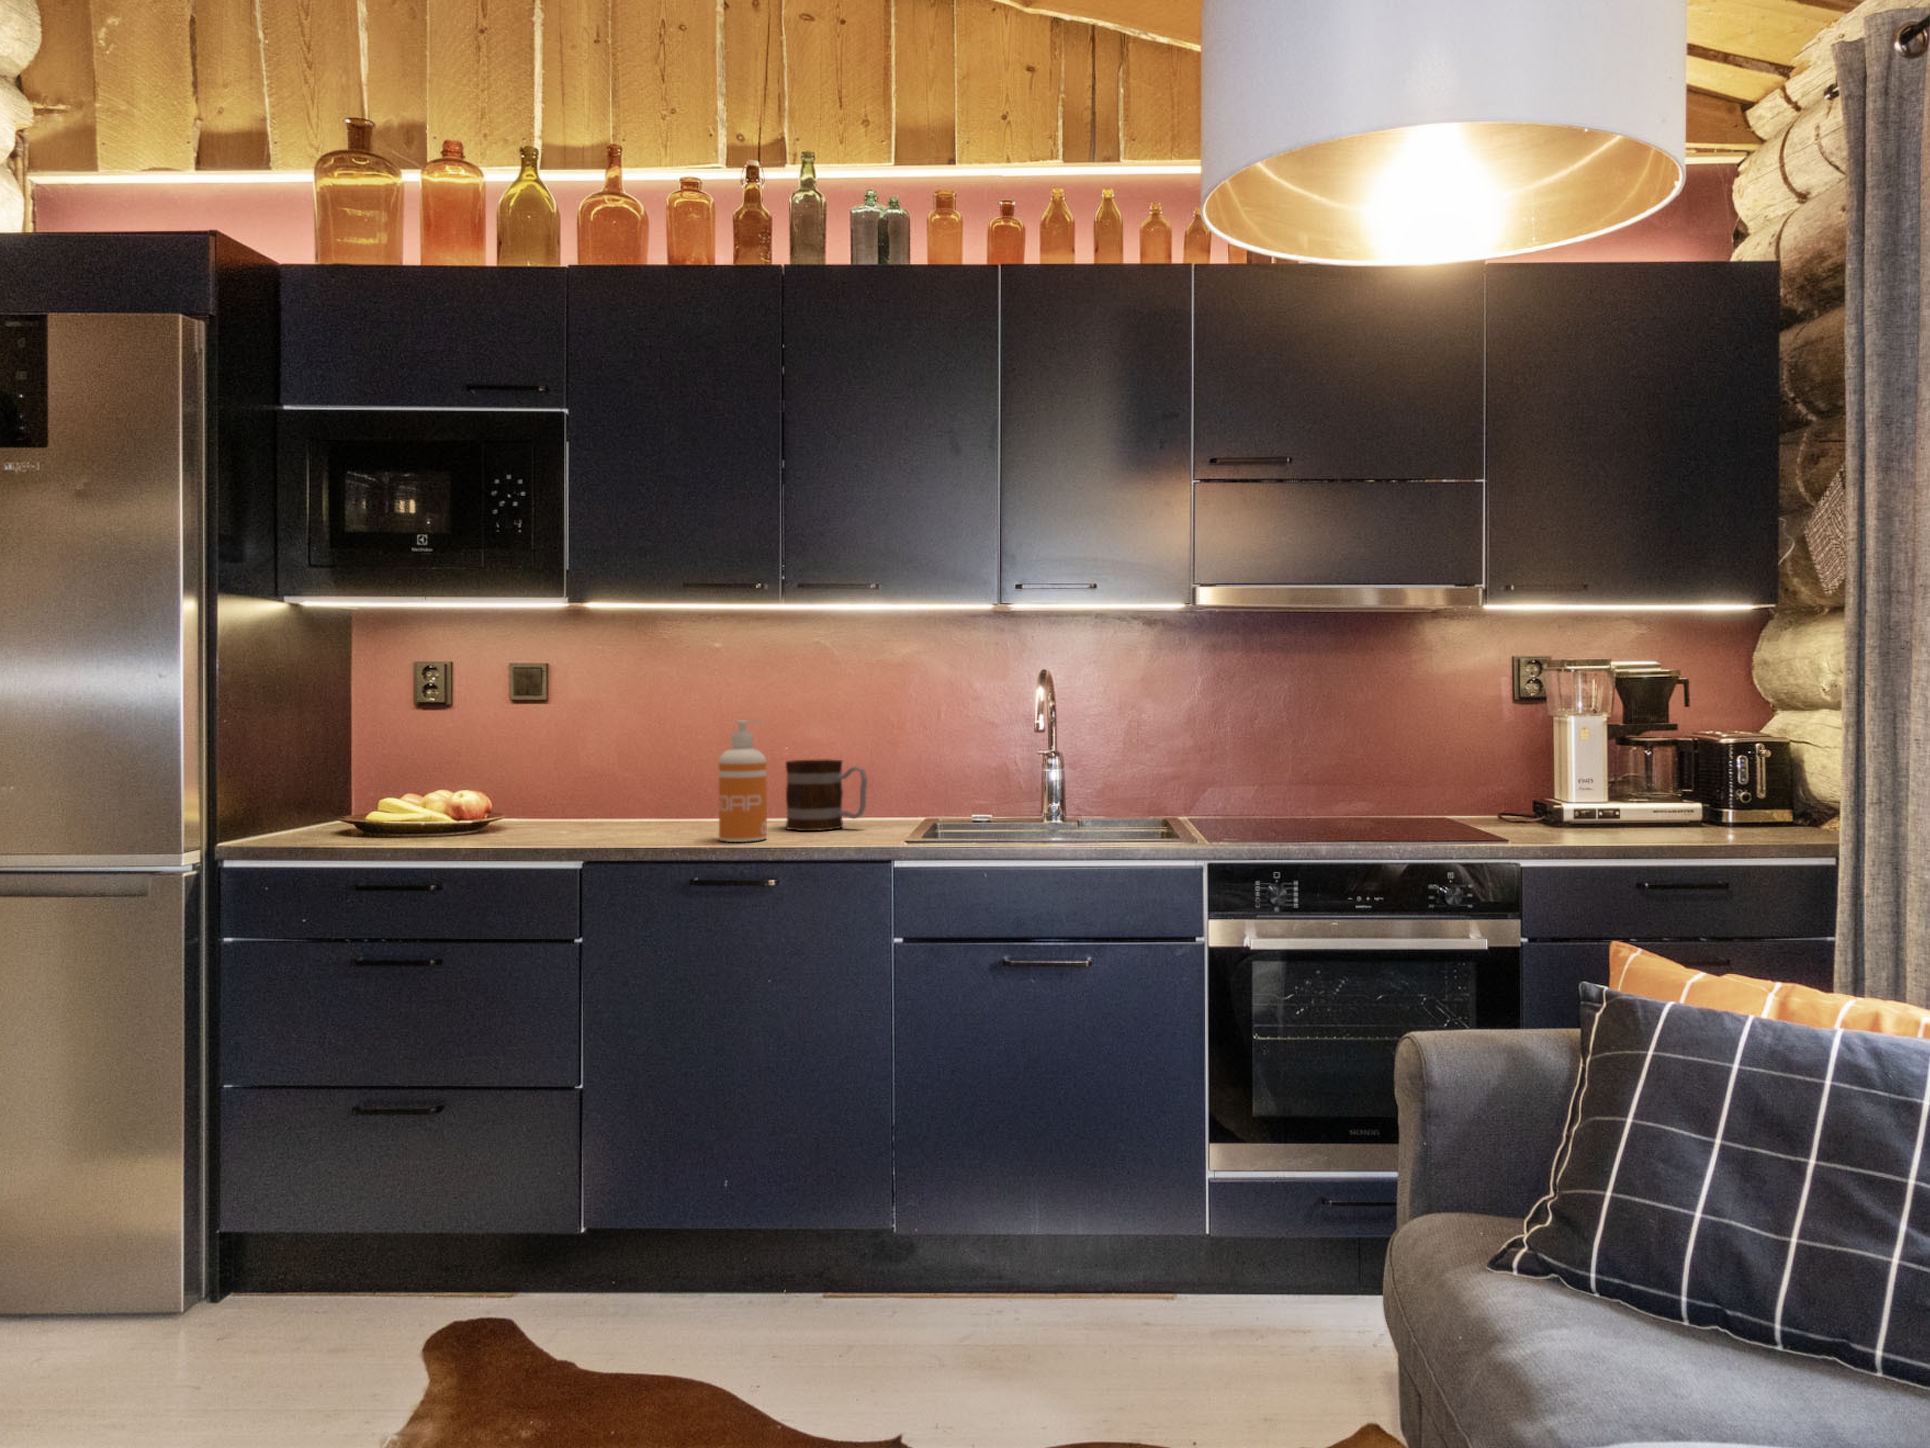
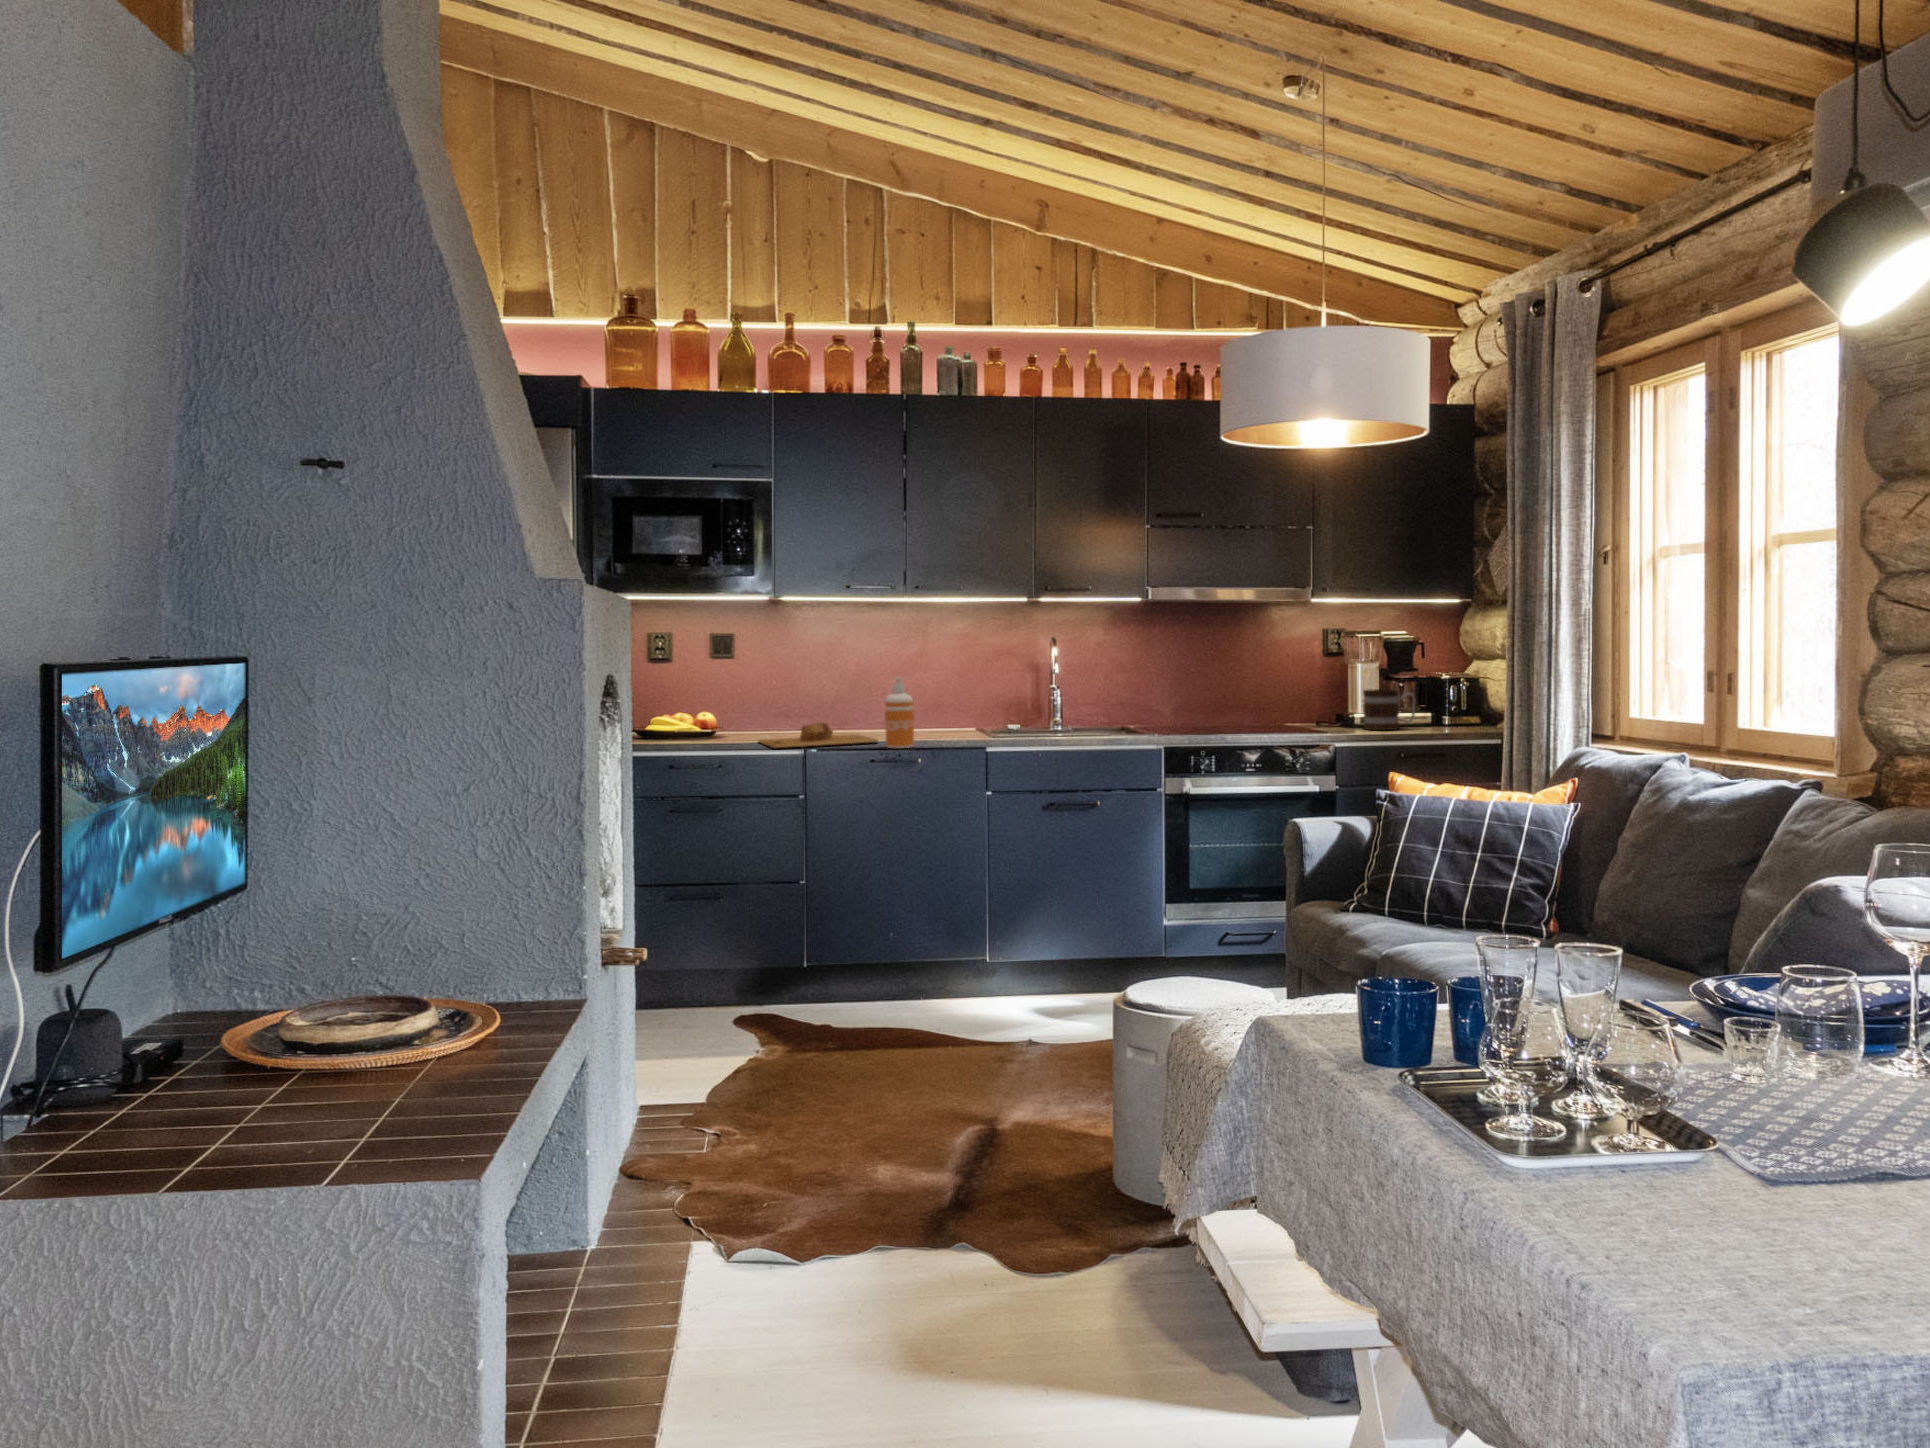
mug: present [786,759,867,831] -> present [1363,689,1416,730]
cutting board: none [542,793,728,836] -> present [759,723,878,748]

